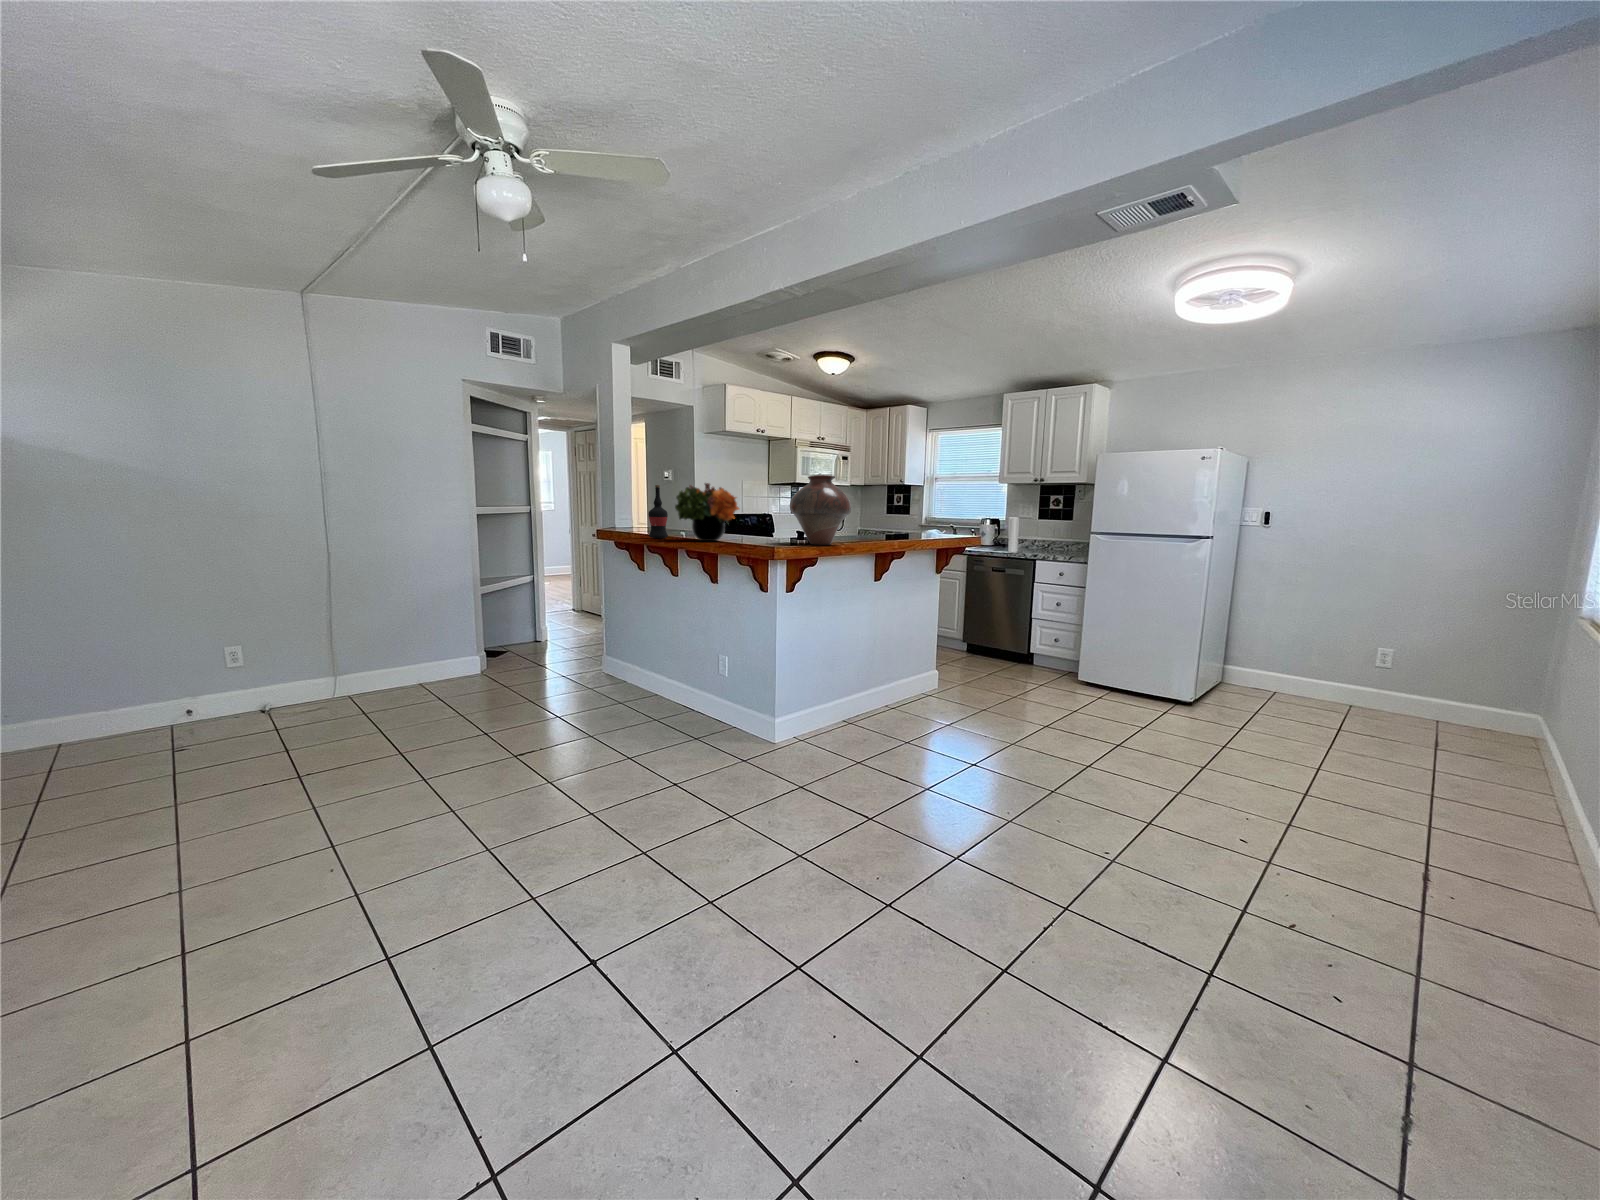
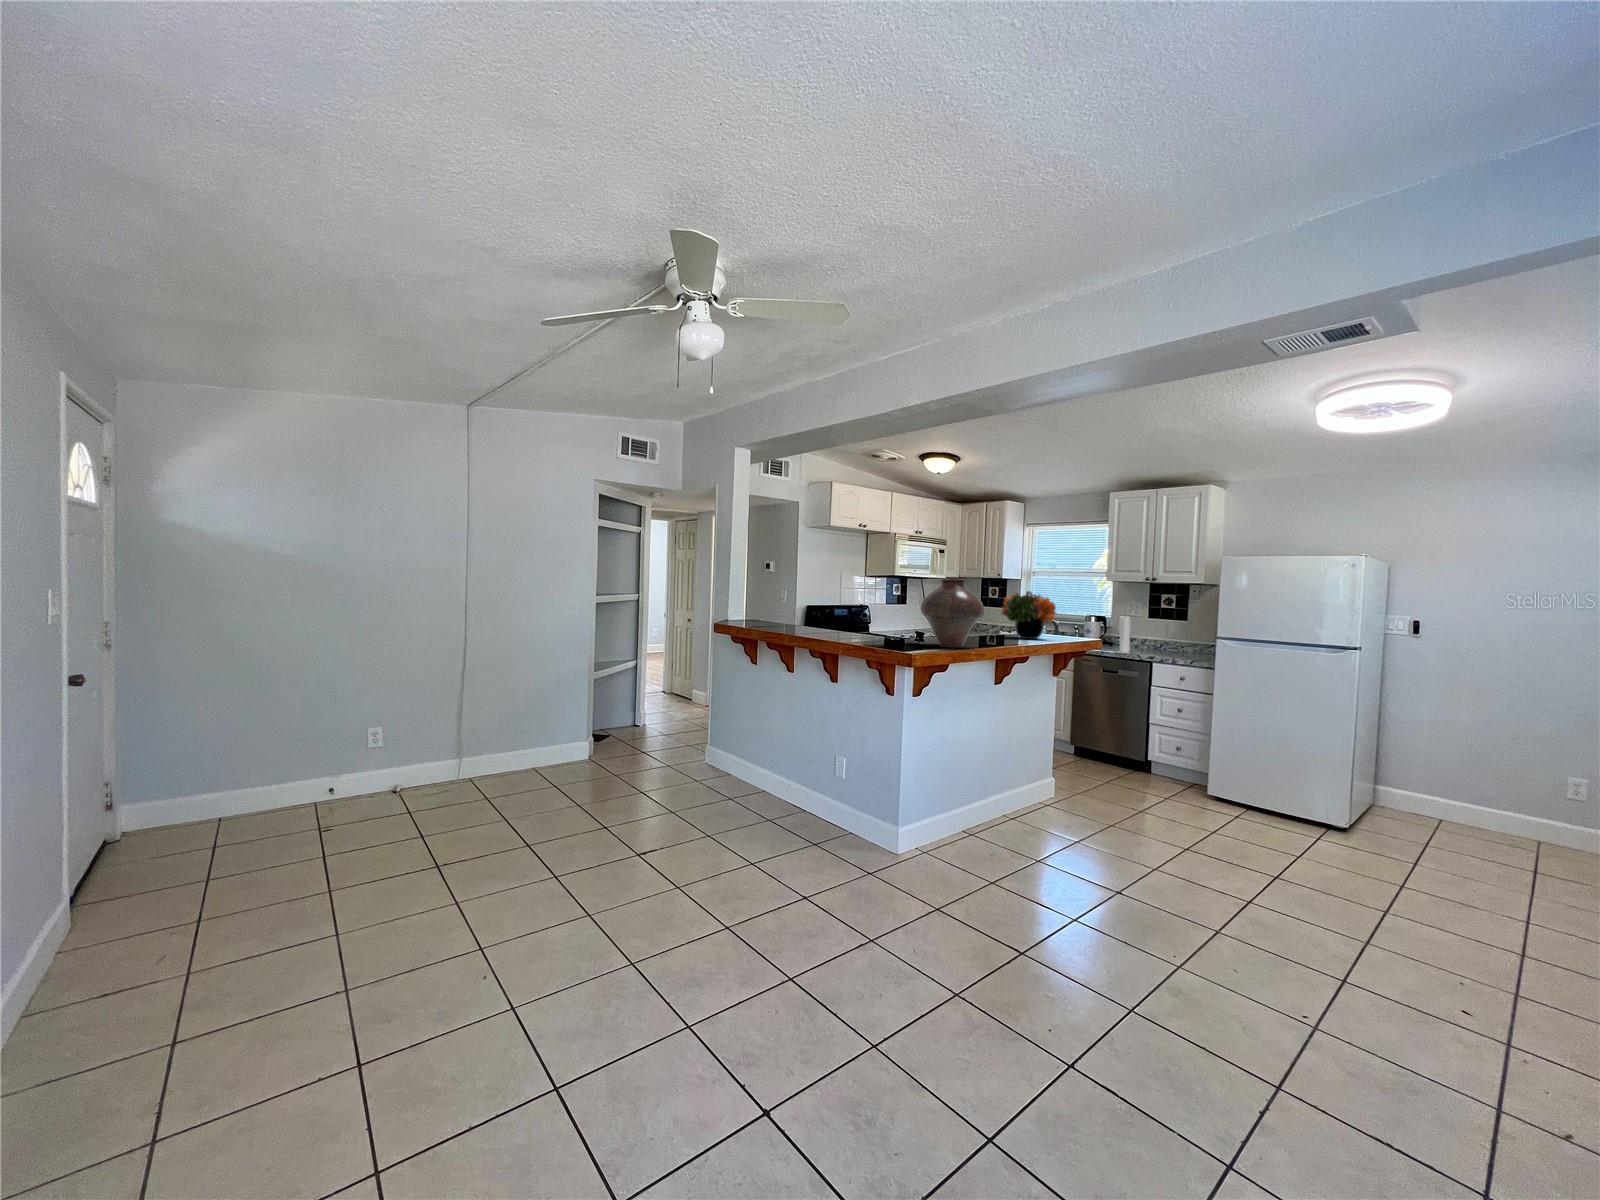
flower arrangement: present [675,483,739,541] -> present [1001,591,1056,639]
wine bottle: present [648,485,668,538] -> none [773,583,792,635]

